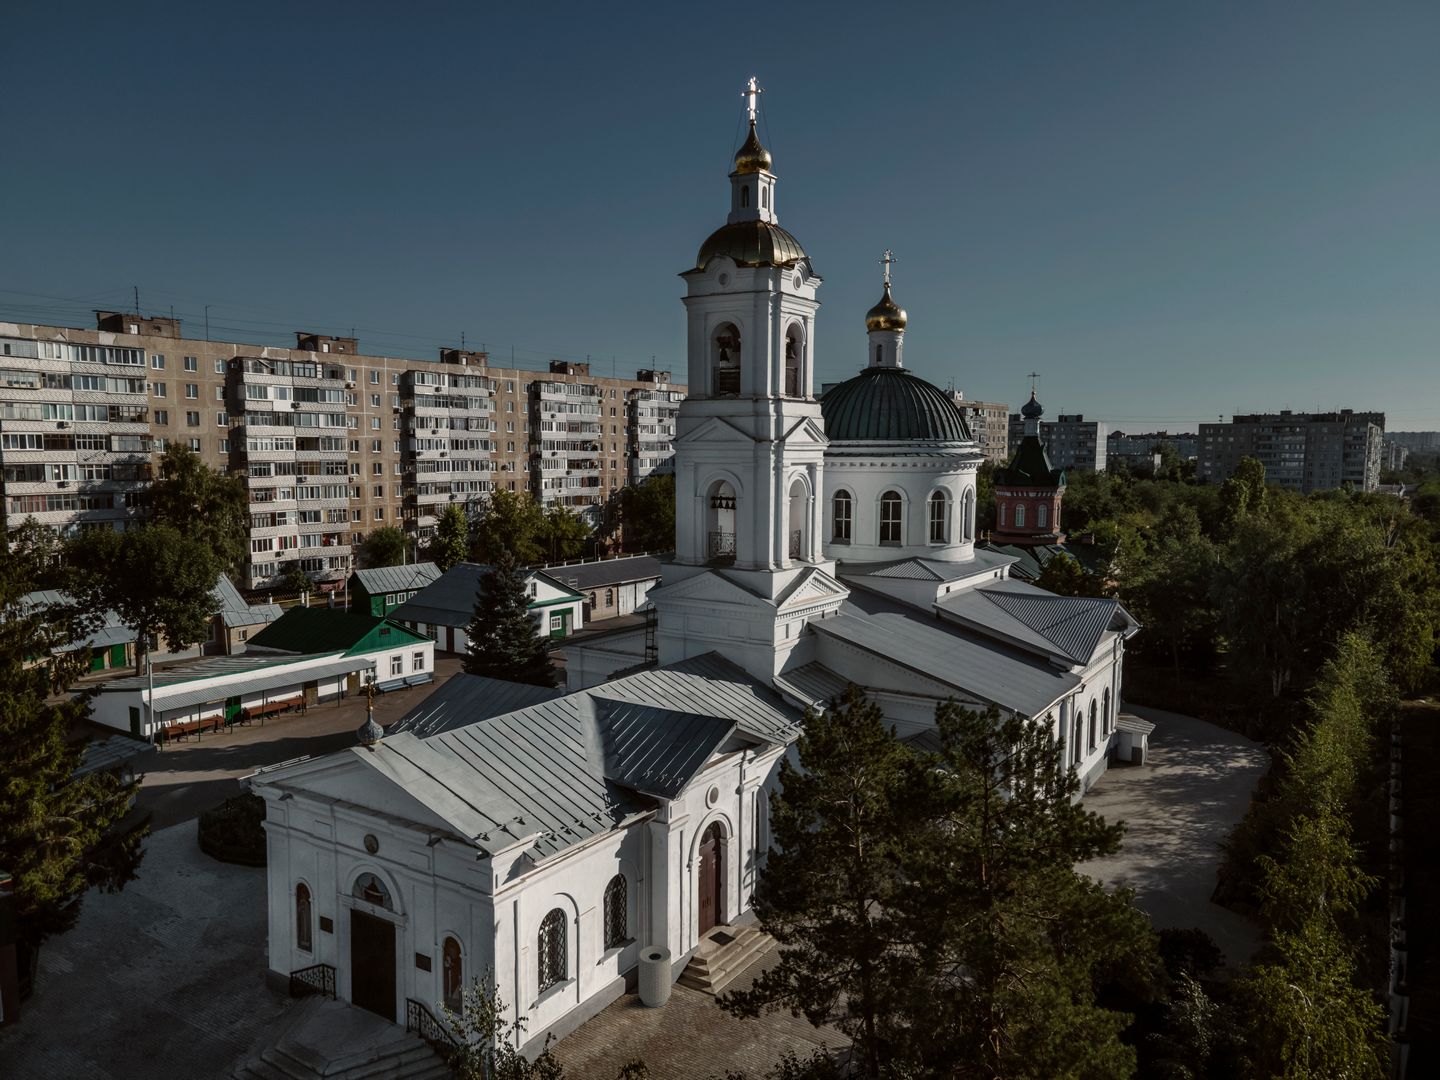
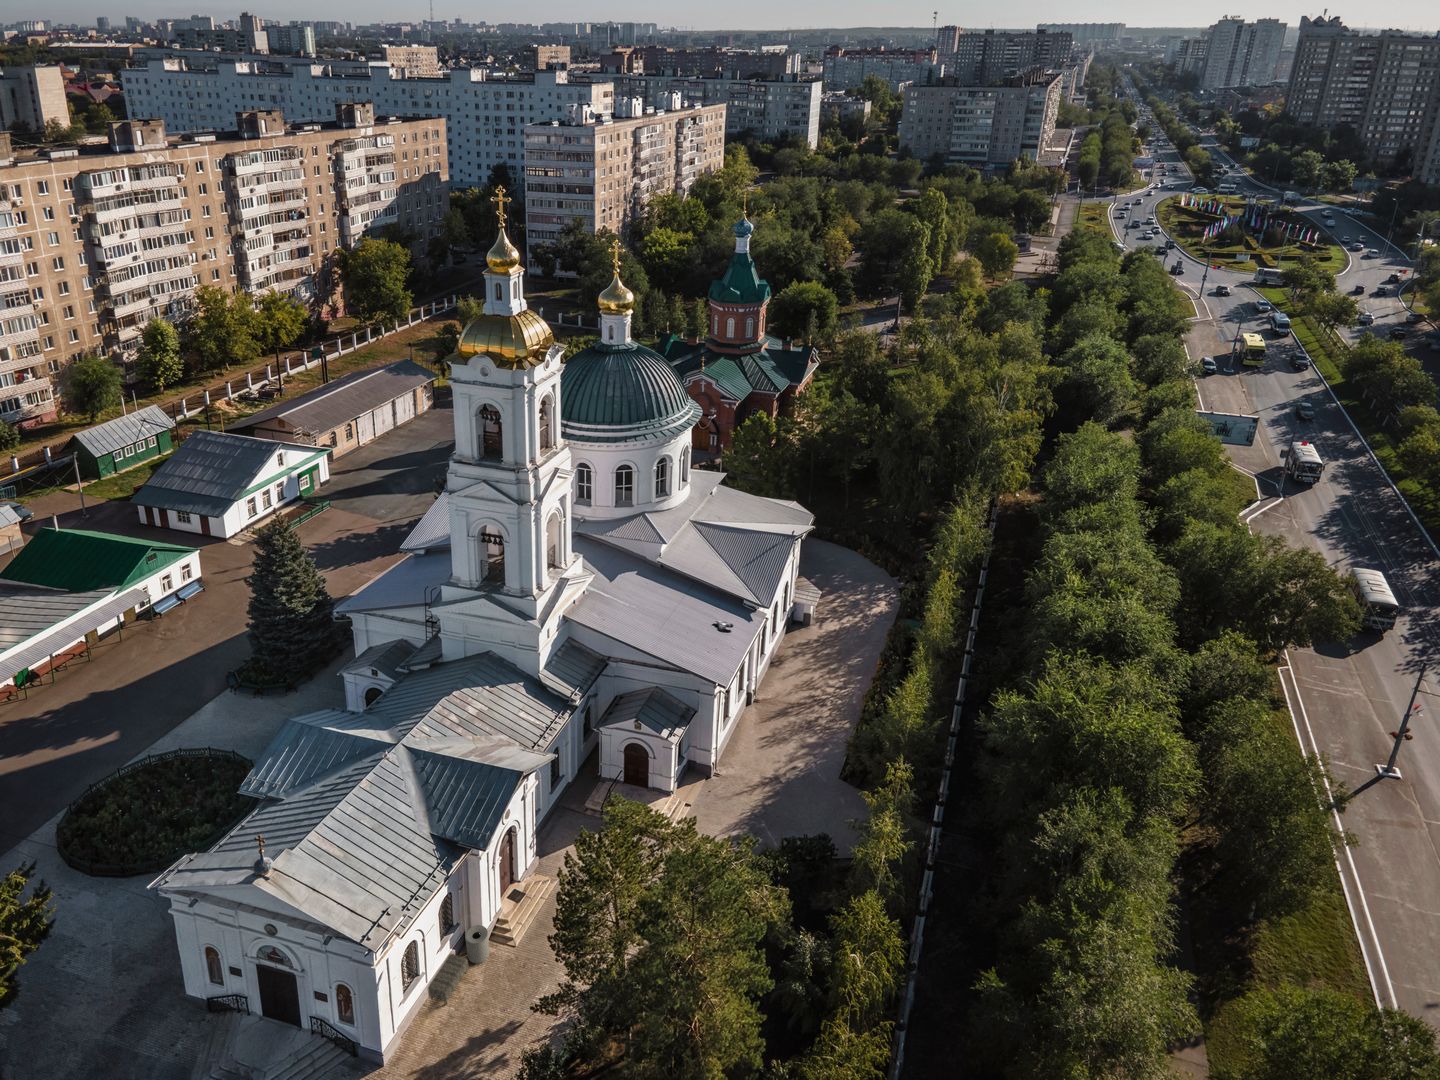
bench: none [574,977,638,1045] -> present [428,954,468,1004]

